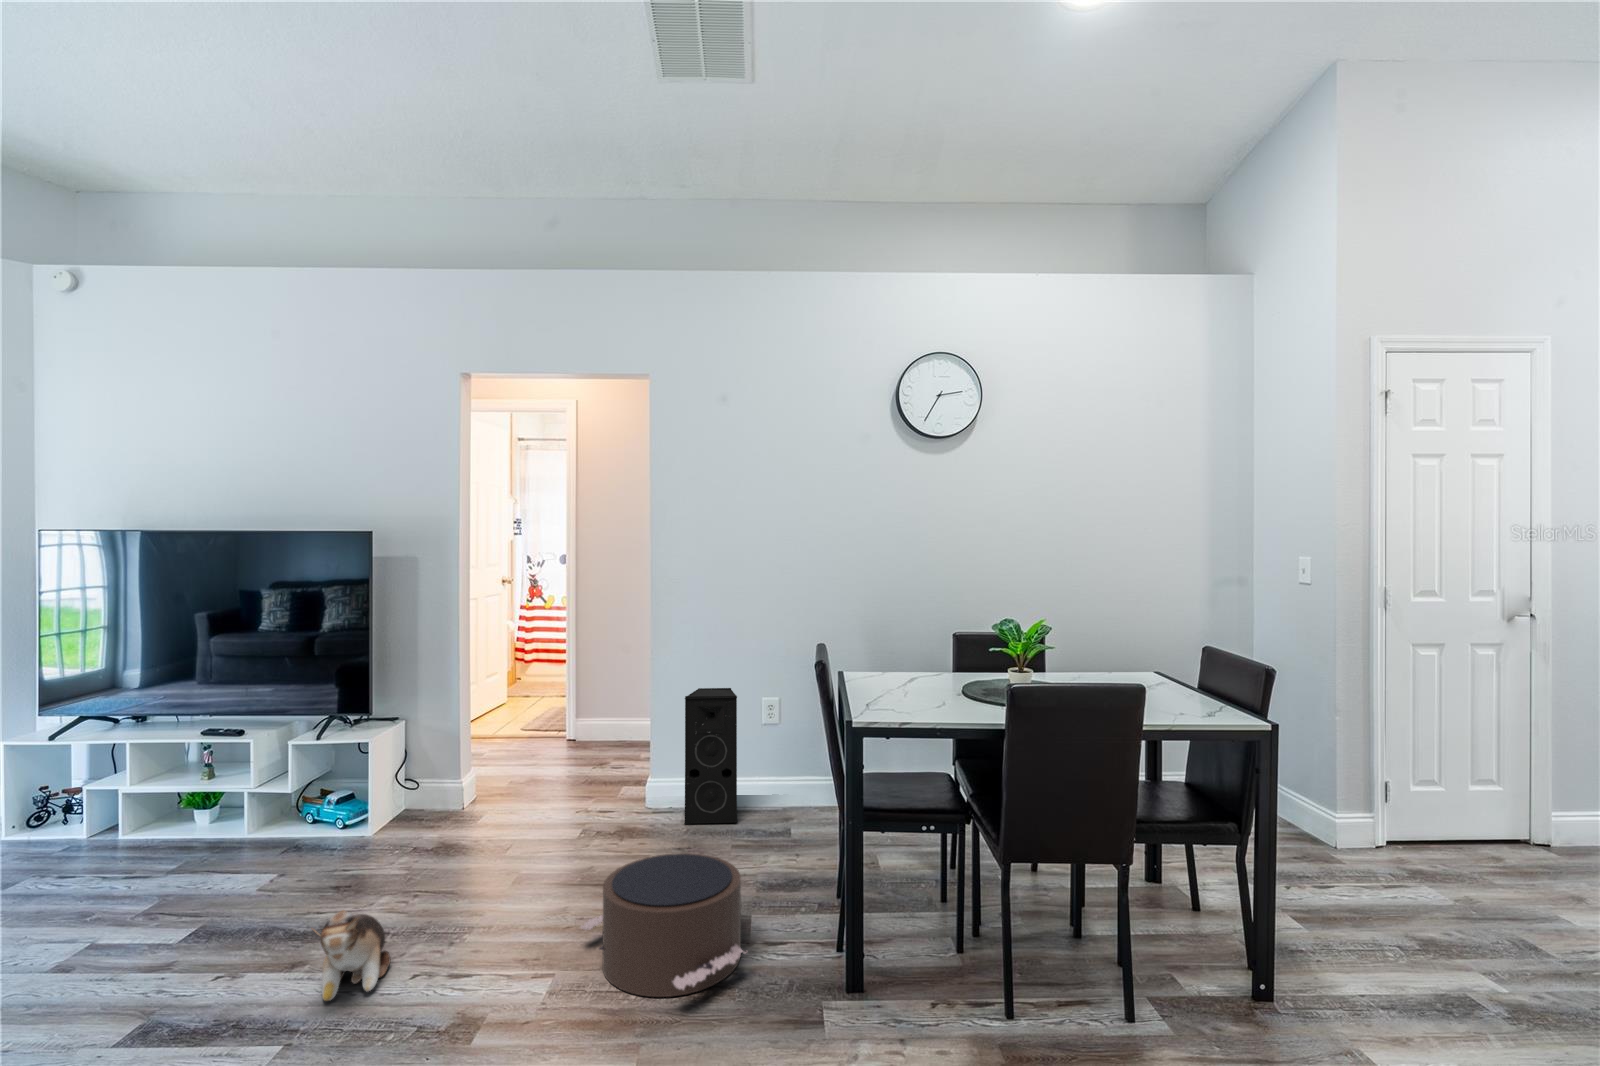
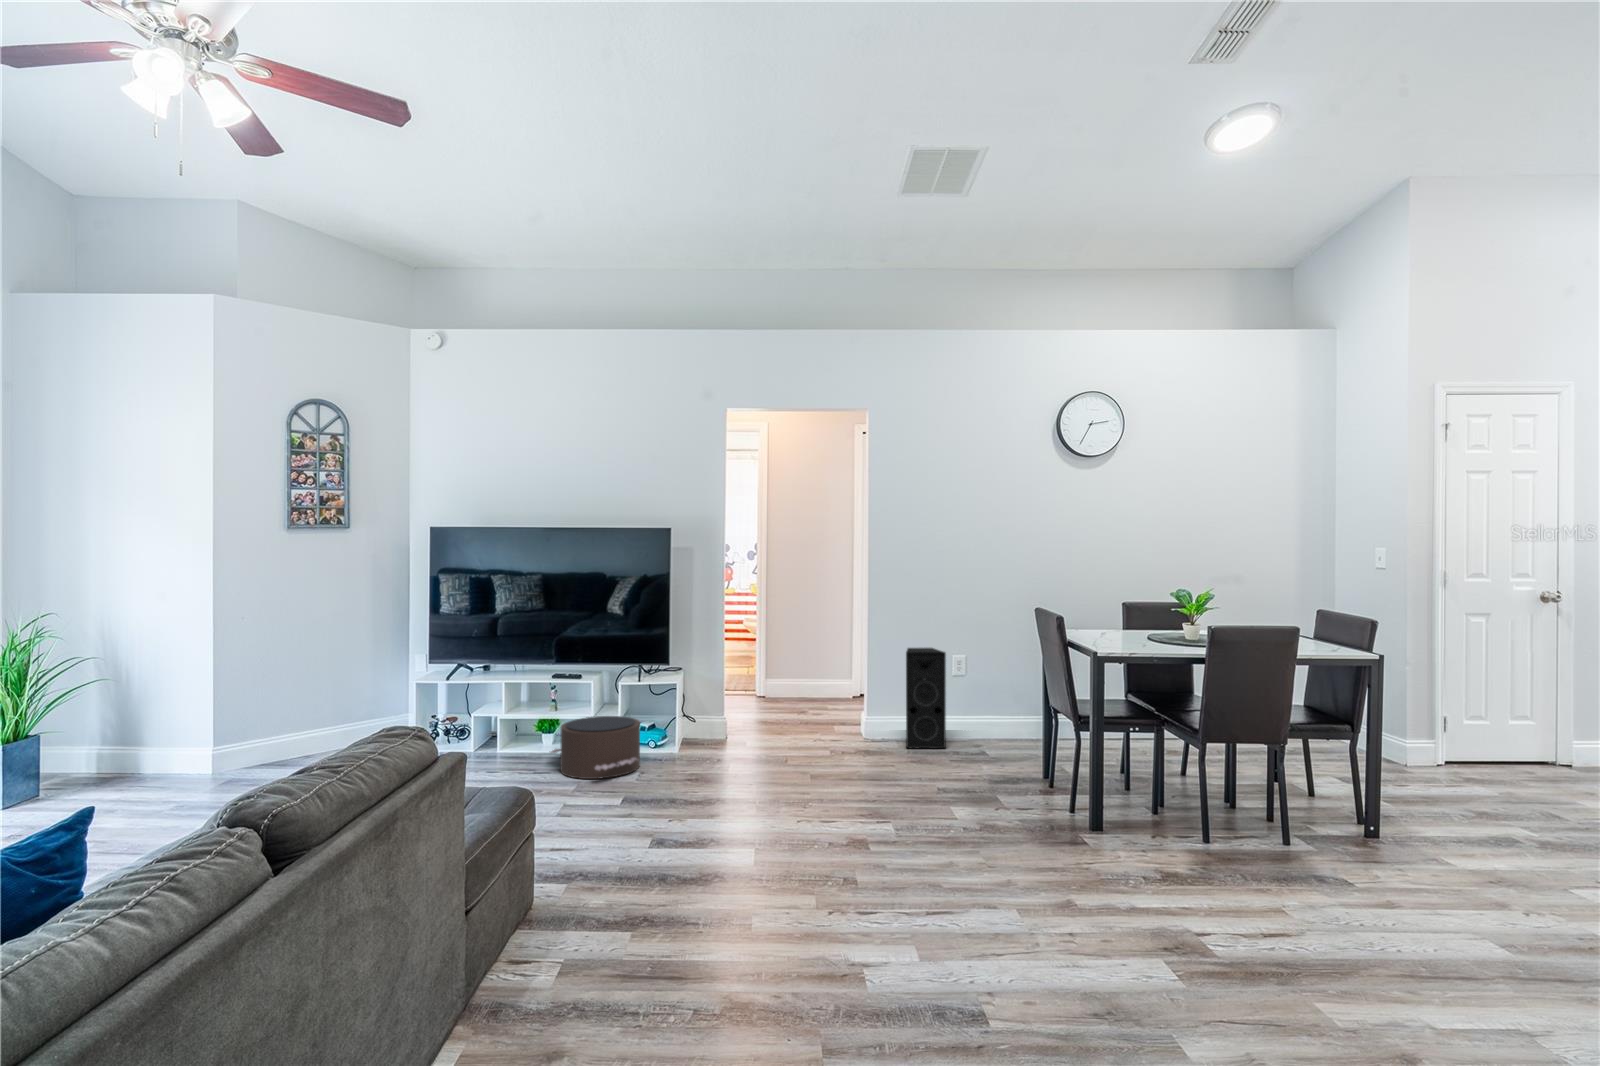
pouf: present [581,853,746,997] -> present [551,716,640,779]
plush toy: present [311,910,391,1001] -> none [743,772,781,830]

